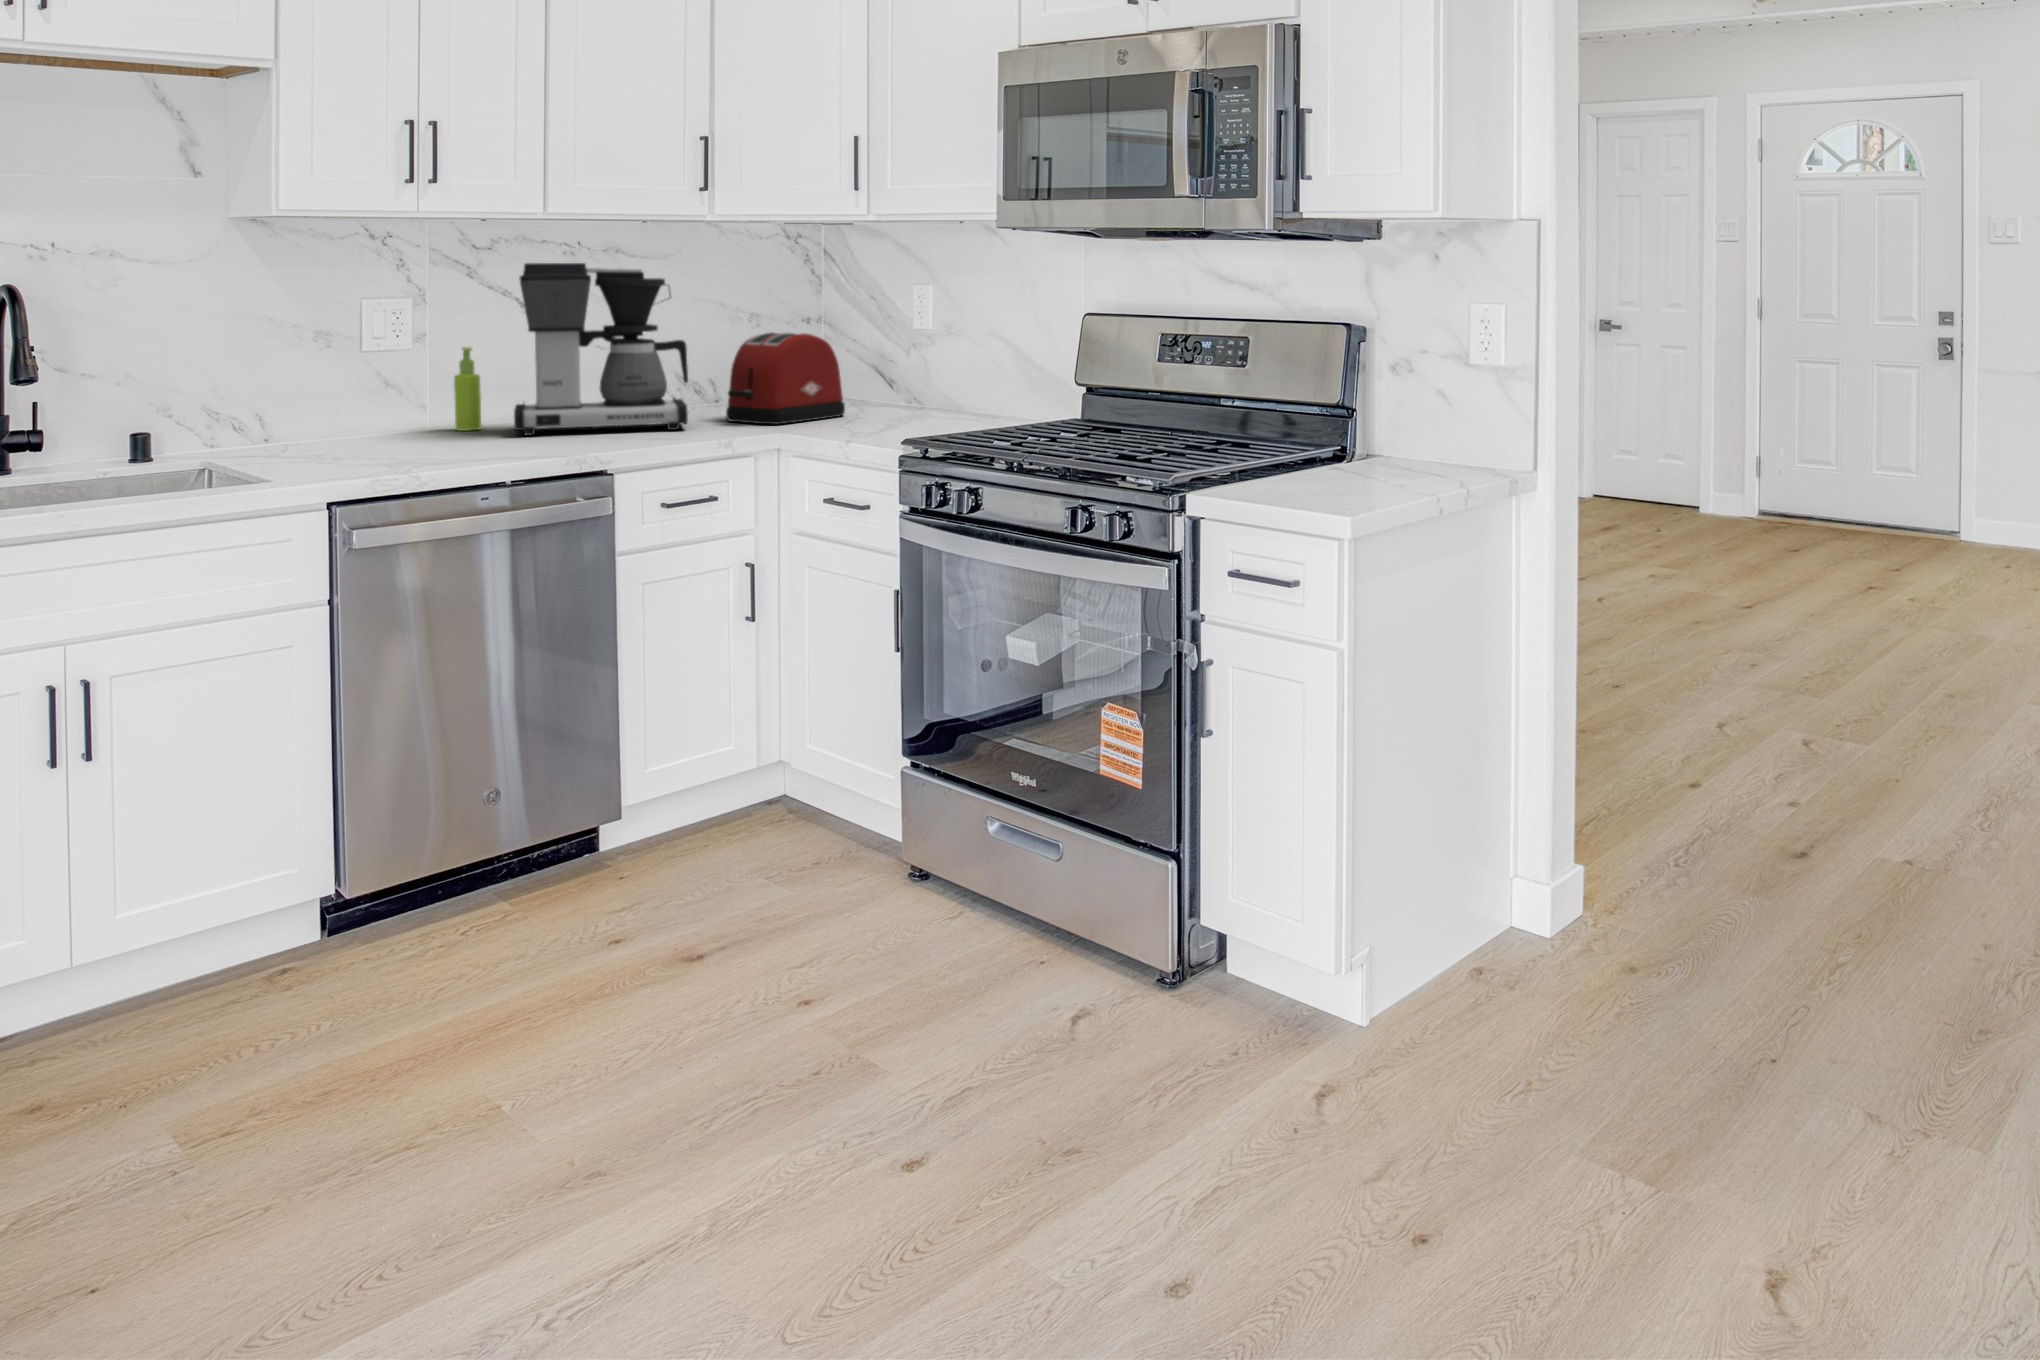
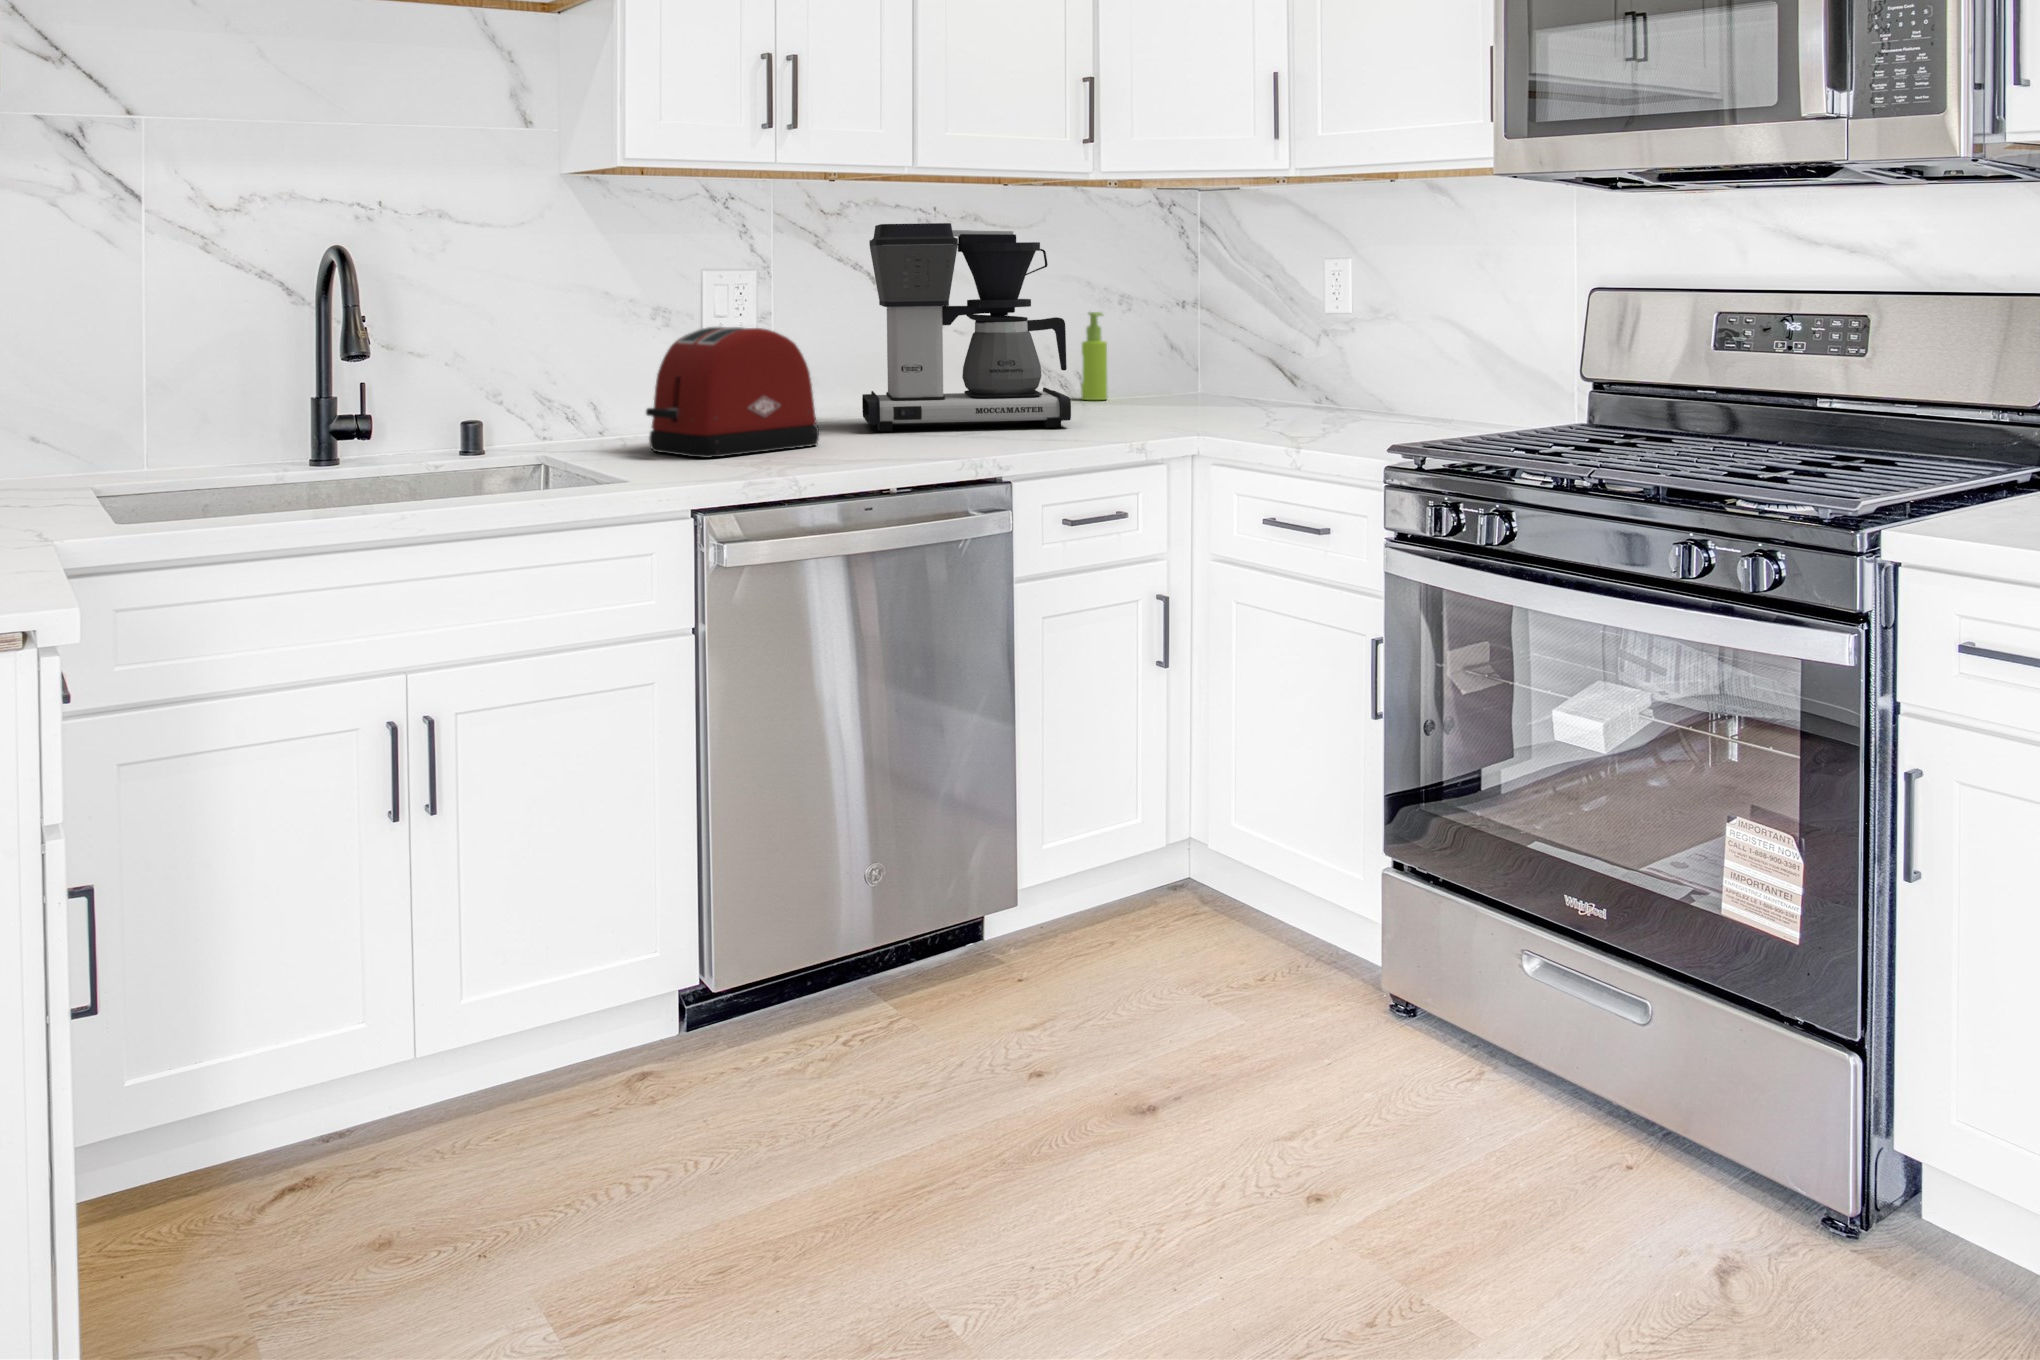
toaster: present [726,332,845,424] -> present [646,327,819,458]
soap dispenser: present [454,347,481,431] -> present [1081,312,1107,400]

